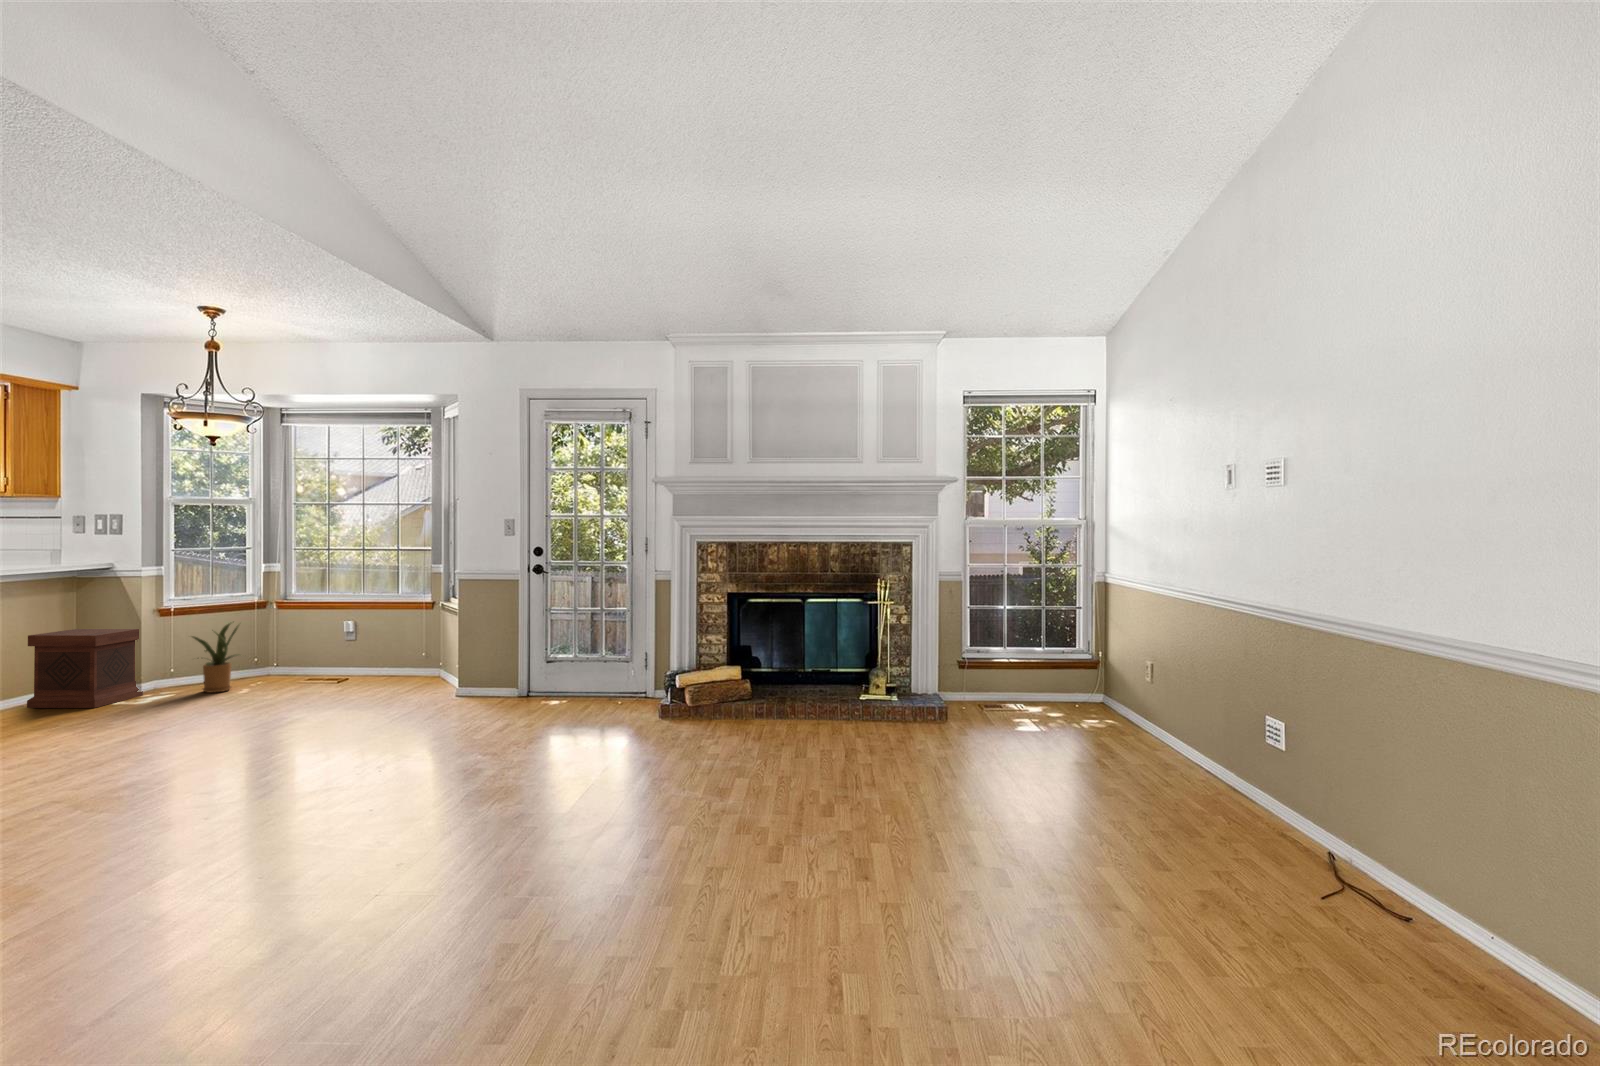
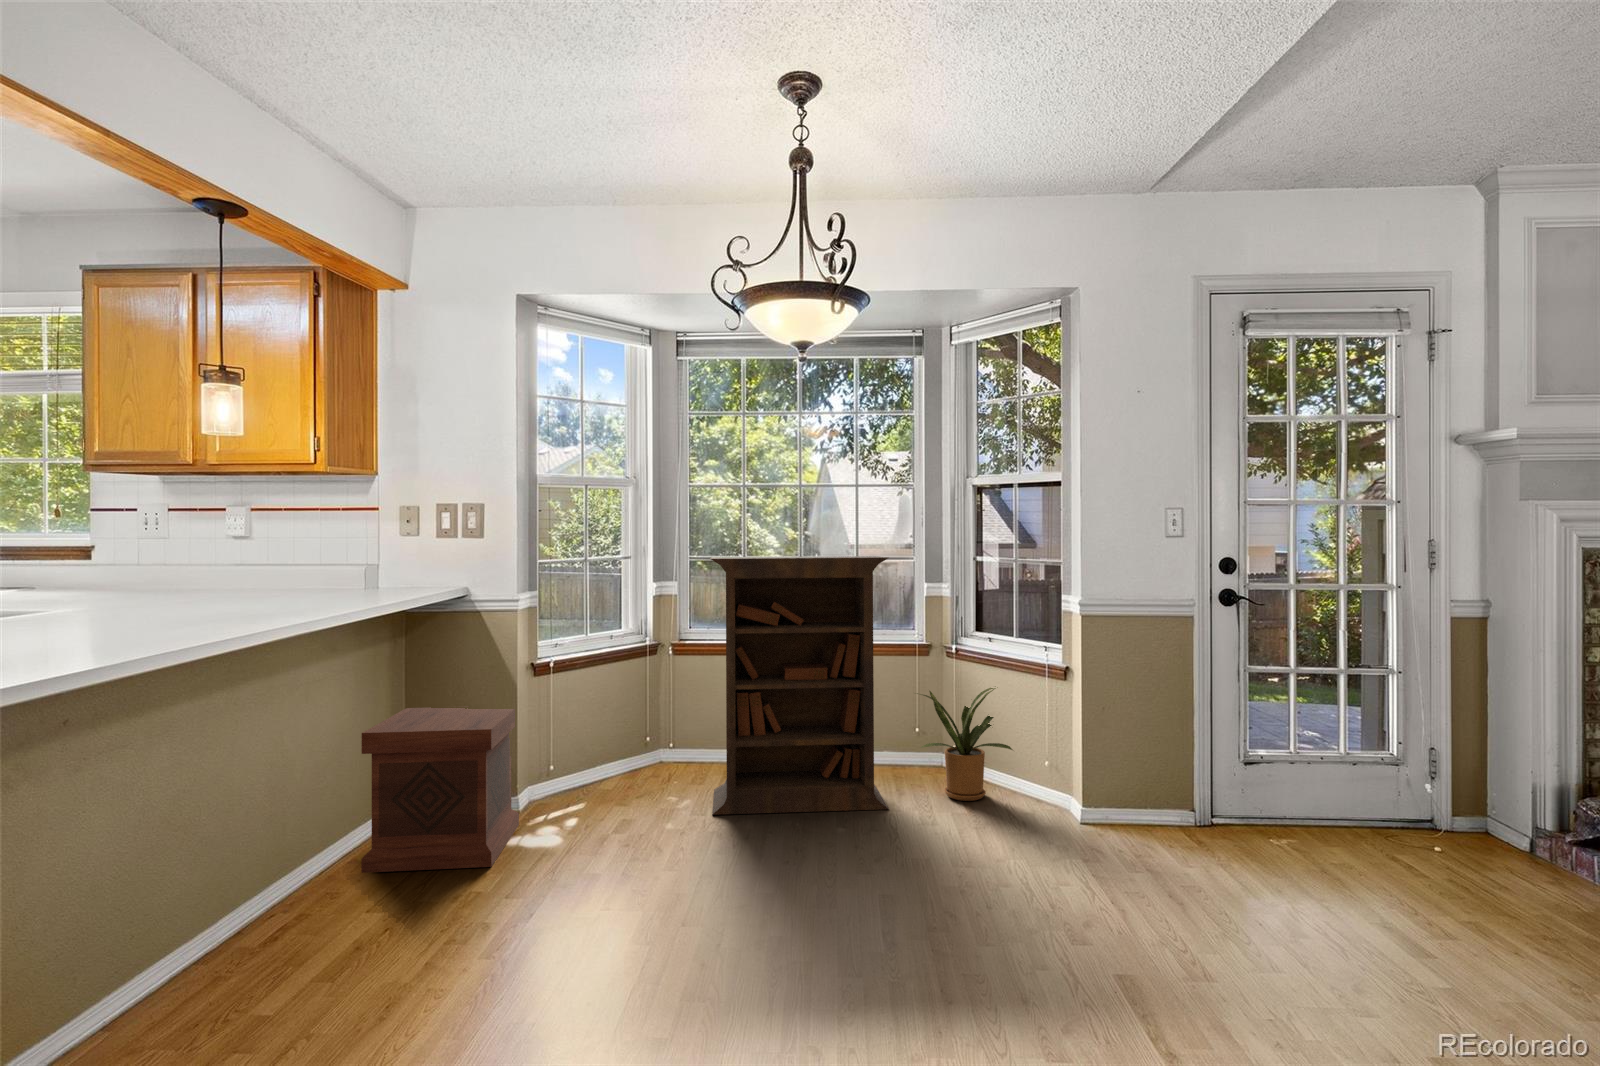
bookcase: none [254,547,384,694] -> present [710,556,889,815]
house plant: present [192,623,239,693] -> present [917,686,1013,801]

